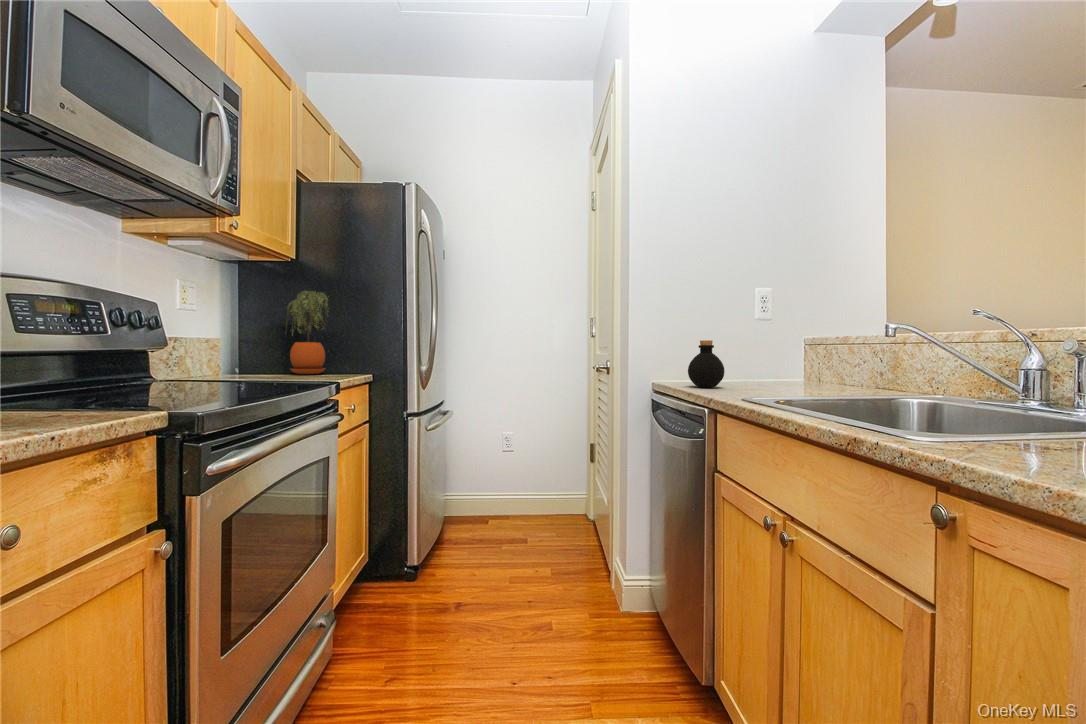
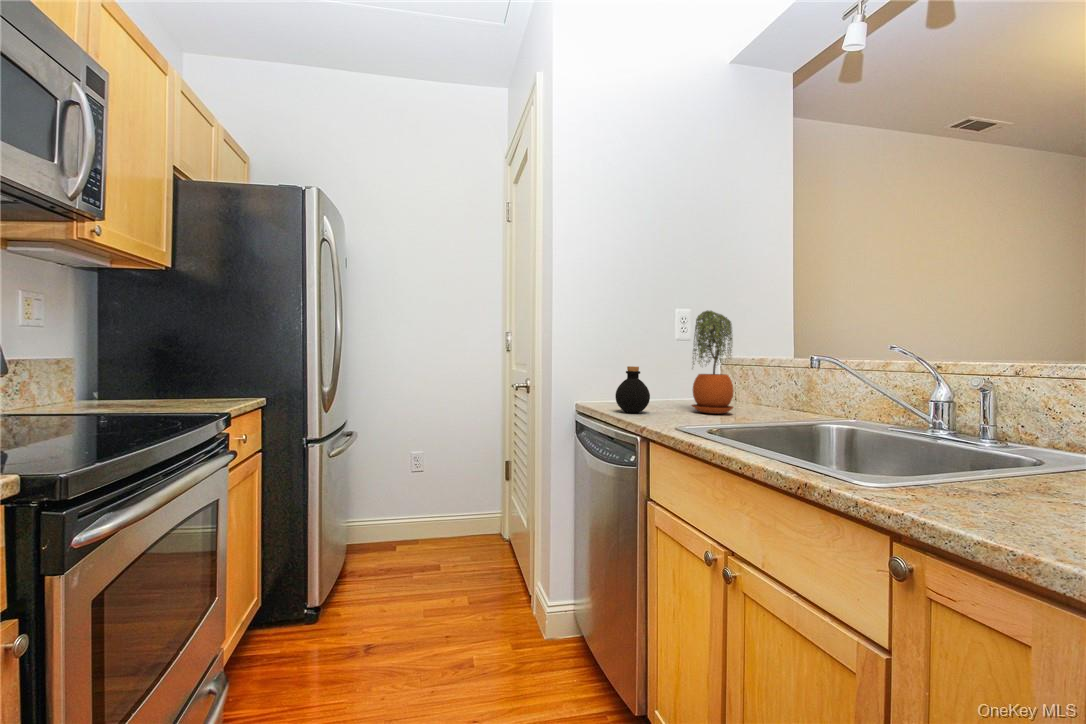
potted plant: present [286,290,329,374] -> present [692,310,734,414]

